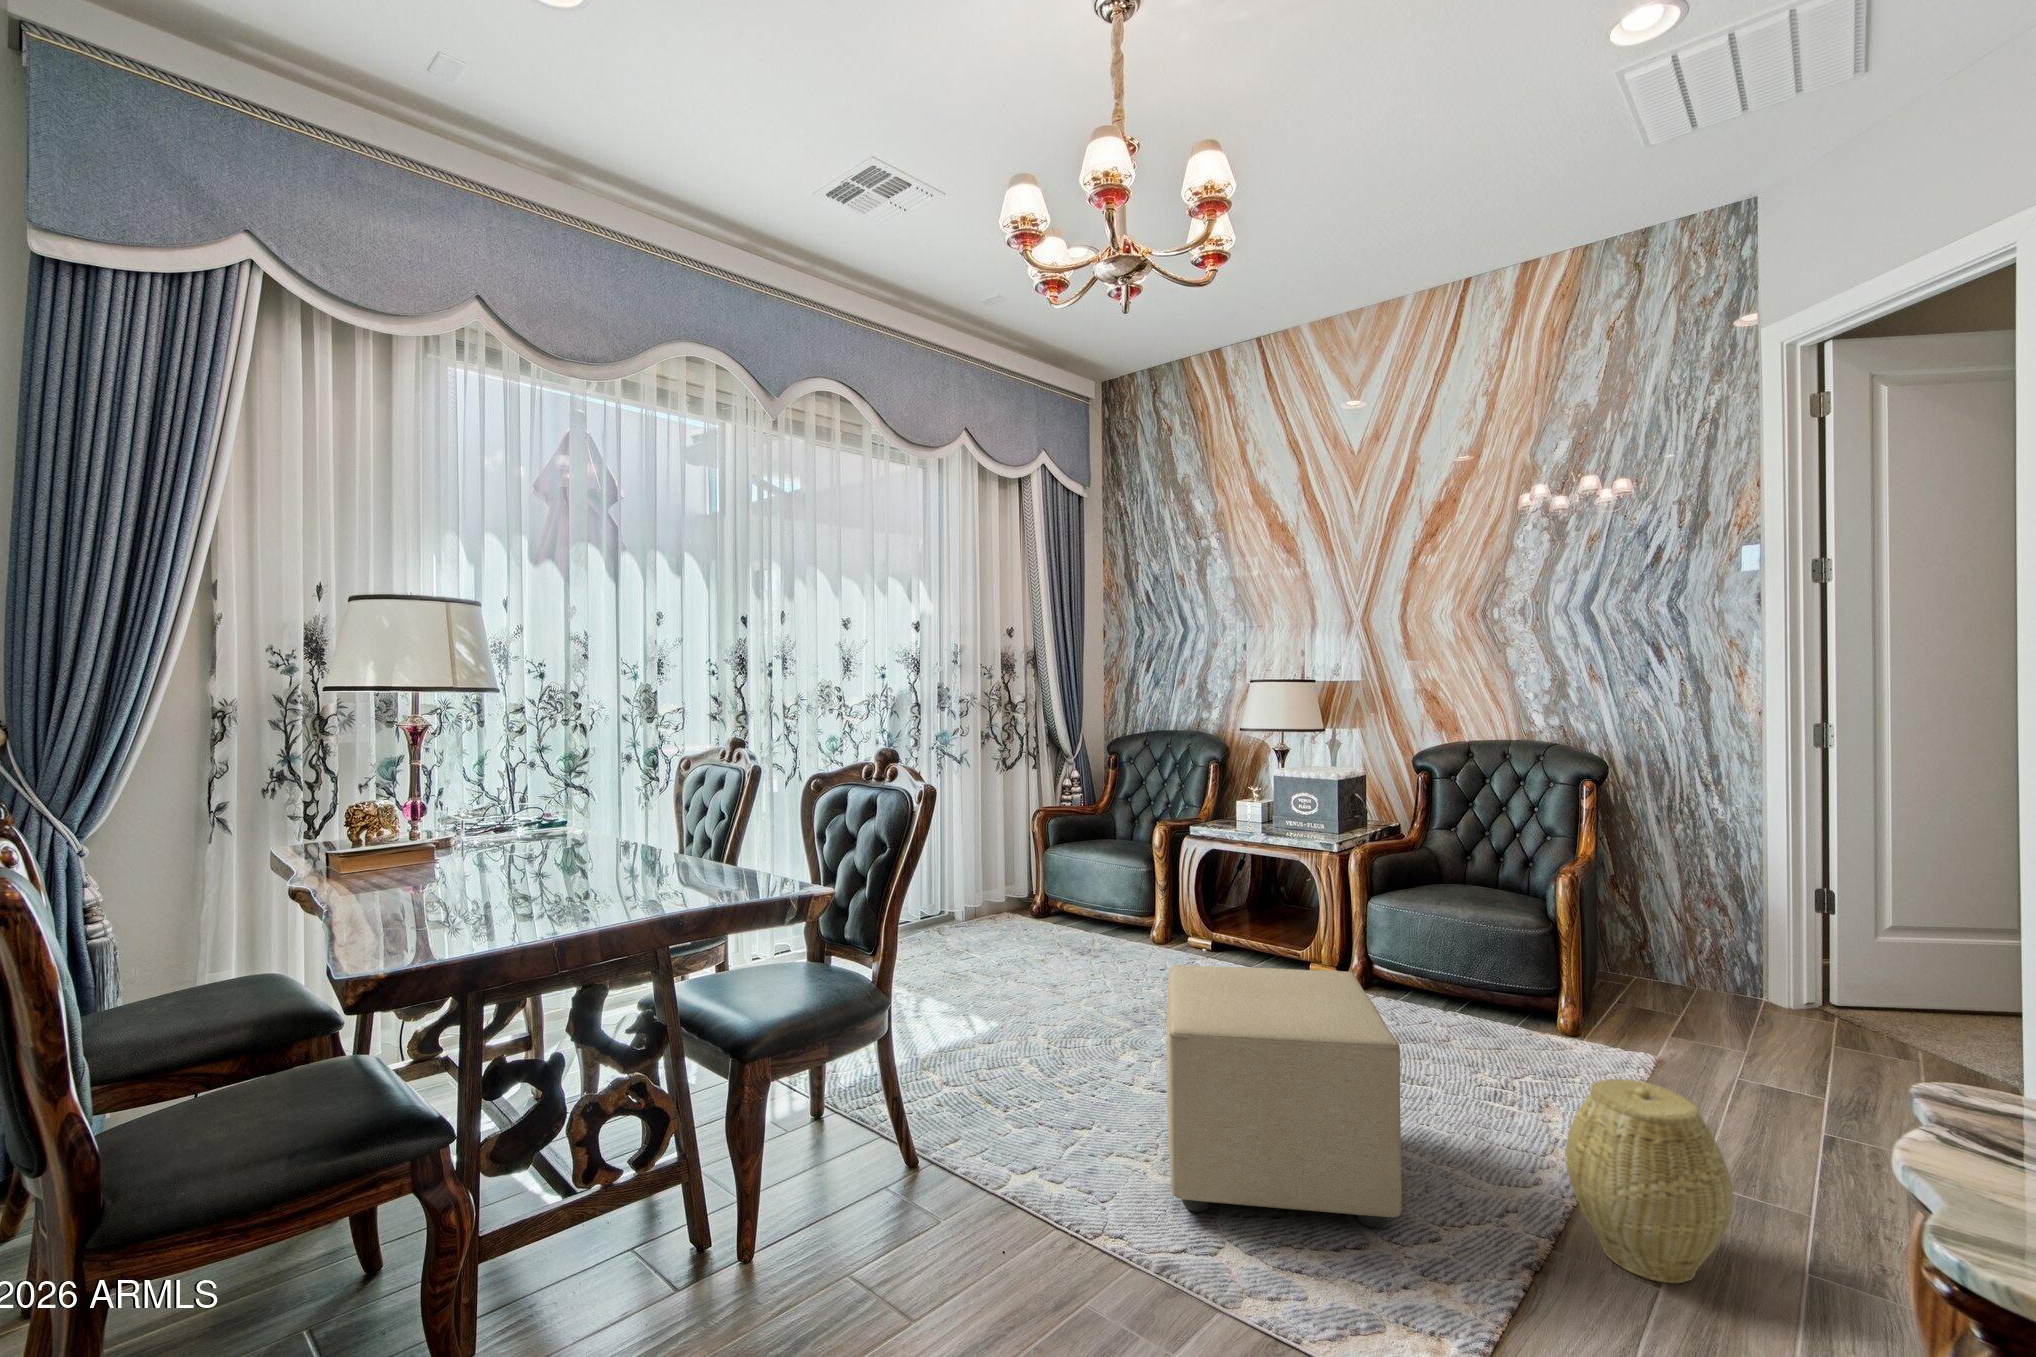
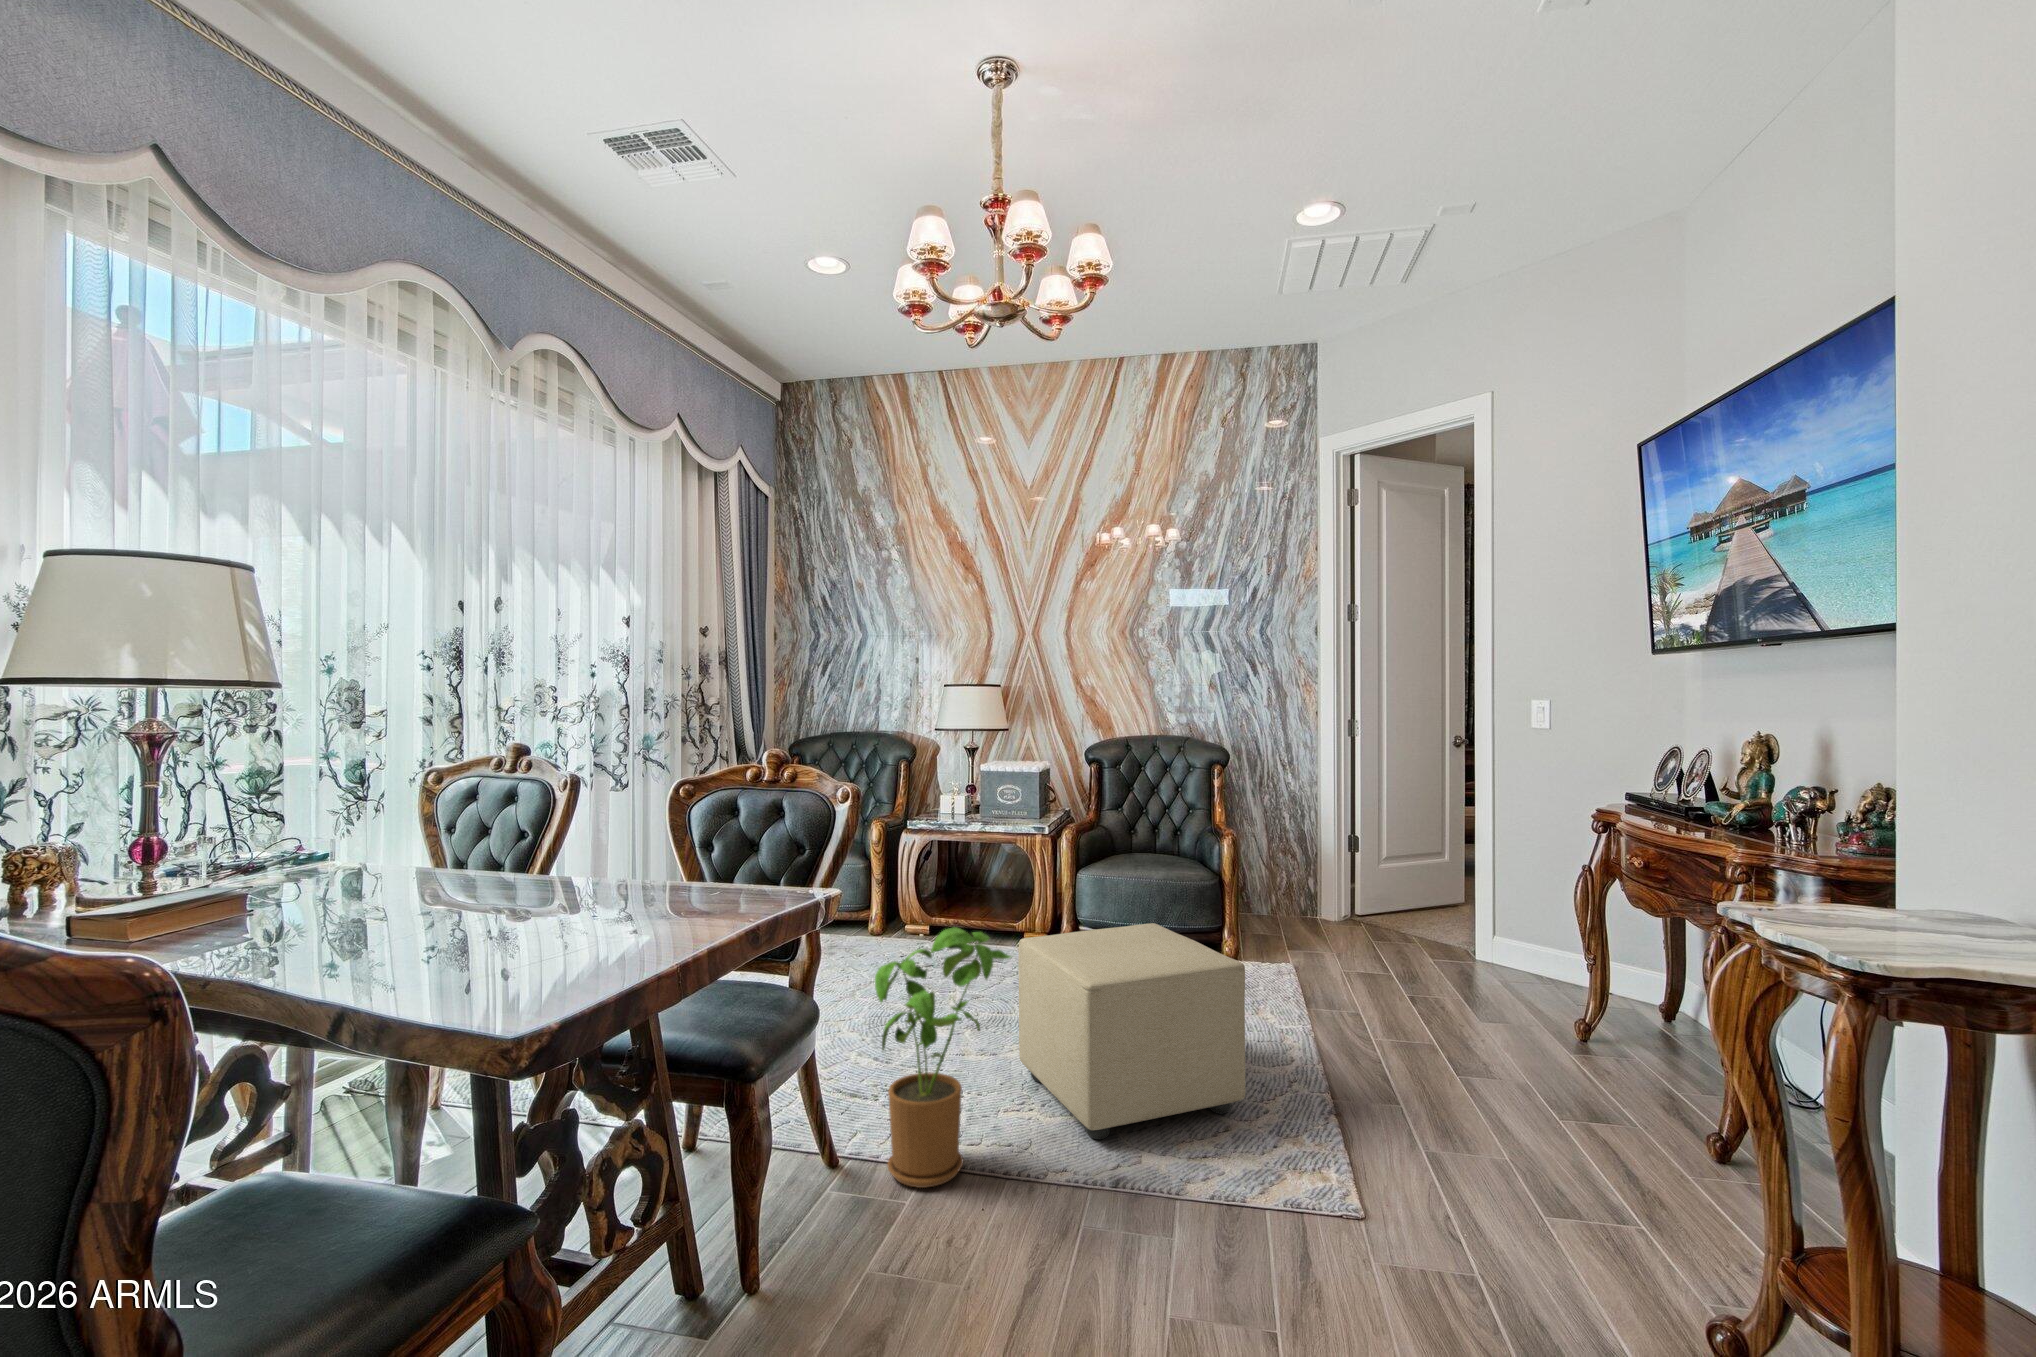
house plant: none [932,942,1081,1207] -> present [875,927,1012,1188]
woven basket: present [1565,1079,1733,1283] -> none [1328,965,1430,1097]

